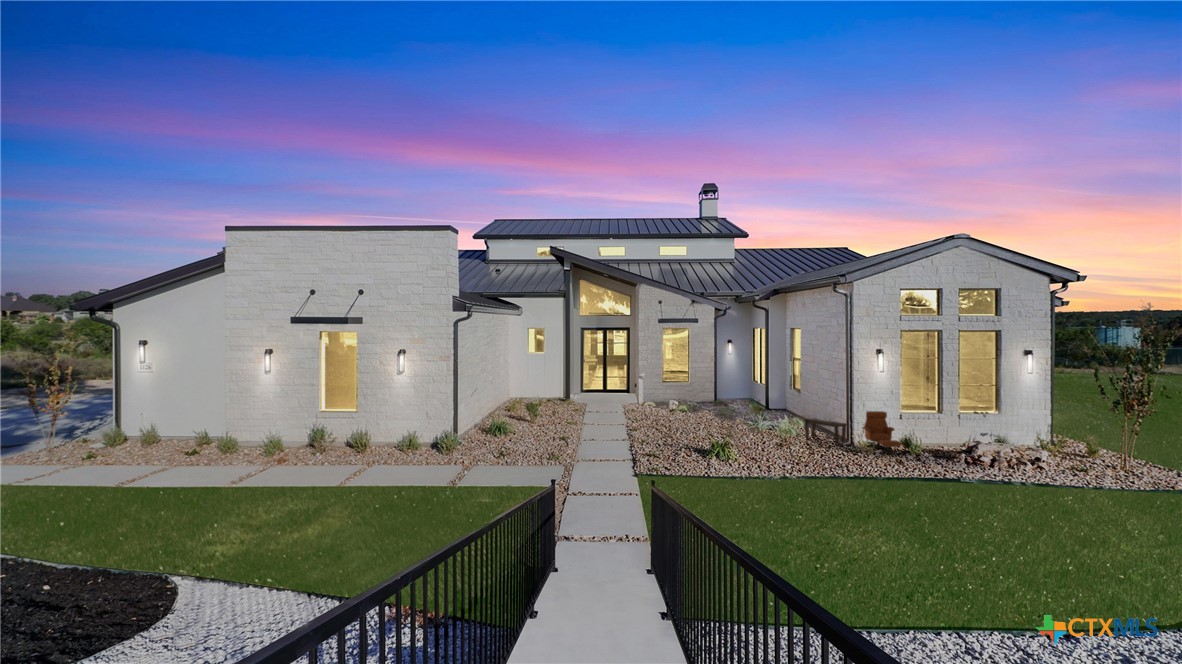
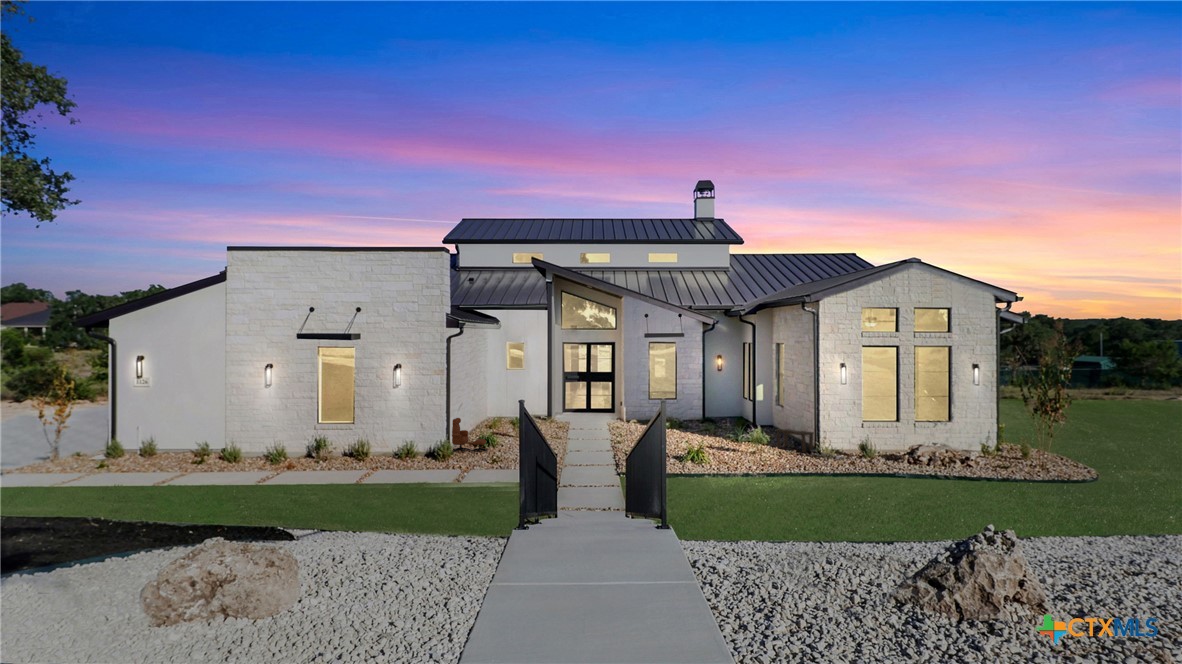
lounge chair: present [862,411,901,455] -> present [452,418,487,452]

